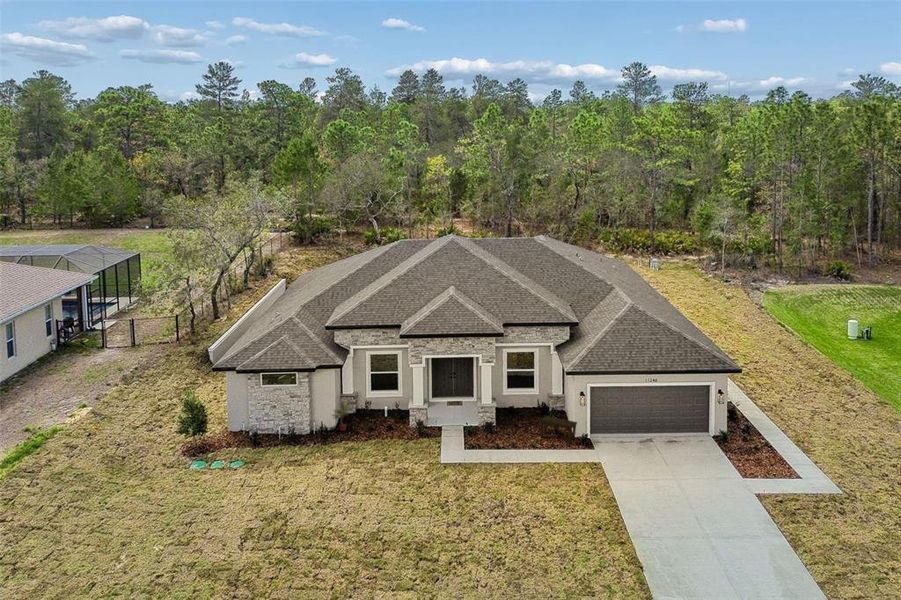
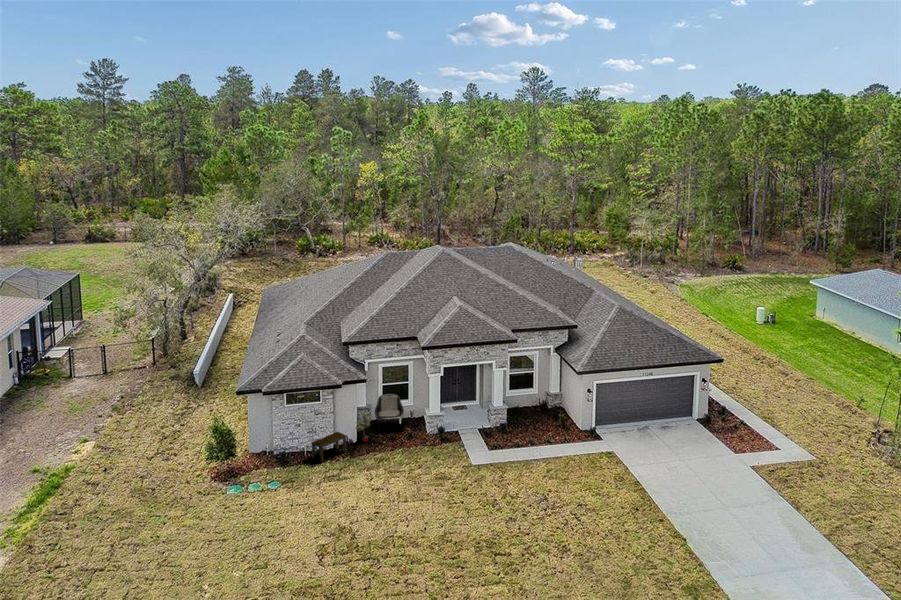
lounge chair: none [358,383,389,424] -> present [375,394,404,432]
bench: present [540,416,577,444] -> present [312,432,346,462]

